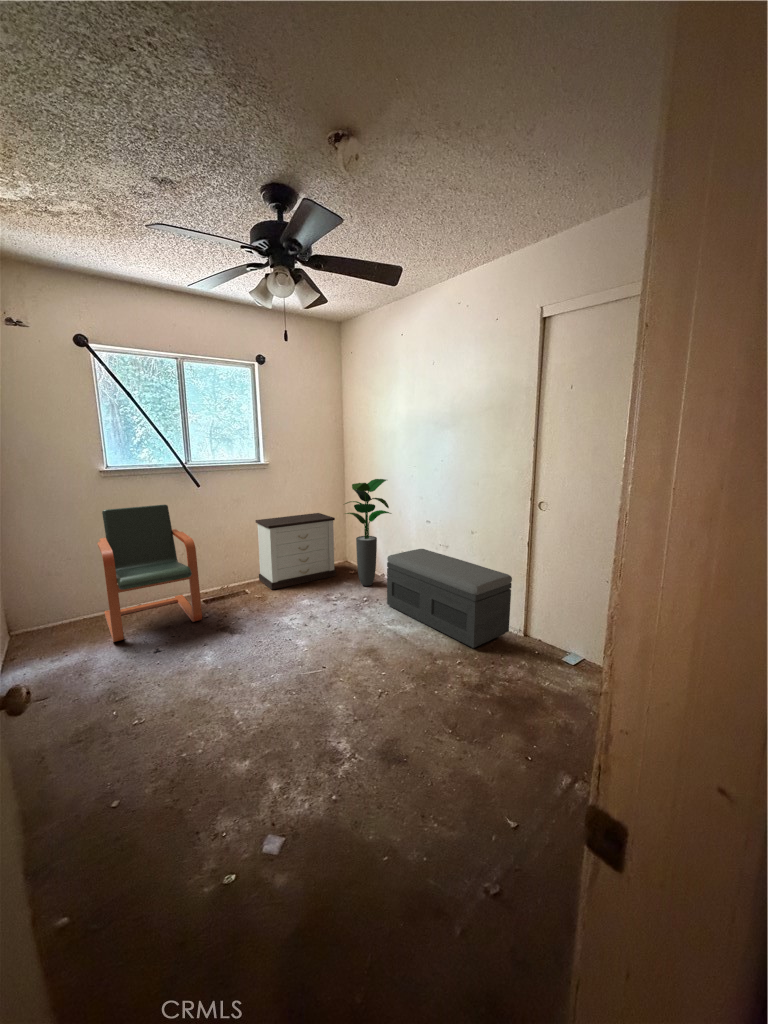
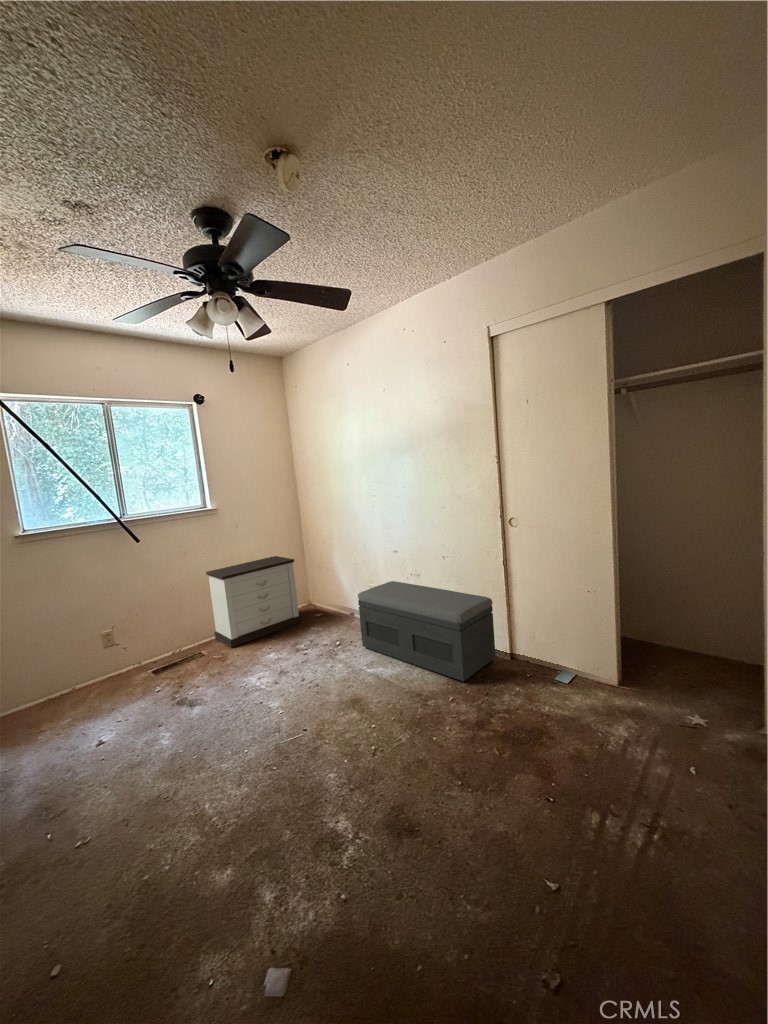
potted plant: present [345,479,391,586] -> none [303,513,356,629]
armchair: present [98,505,202,642] -> none [19,566,153,741]

